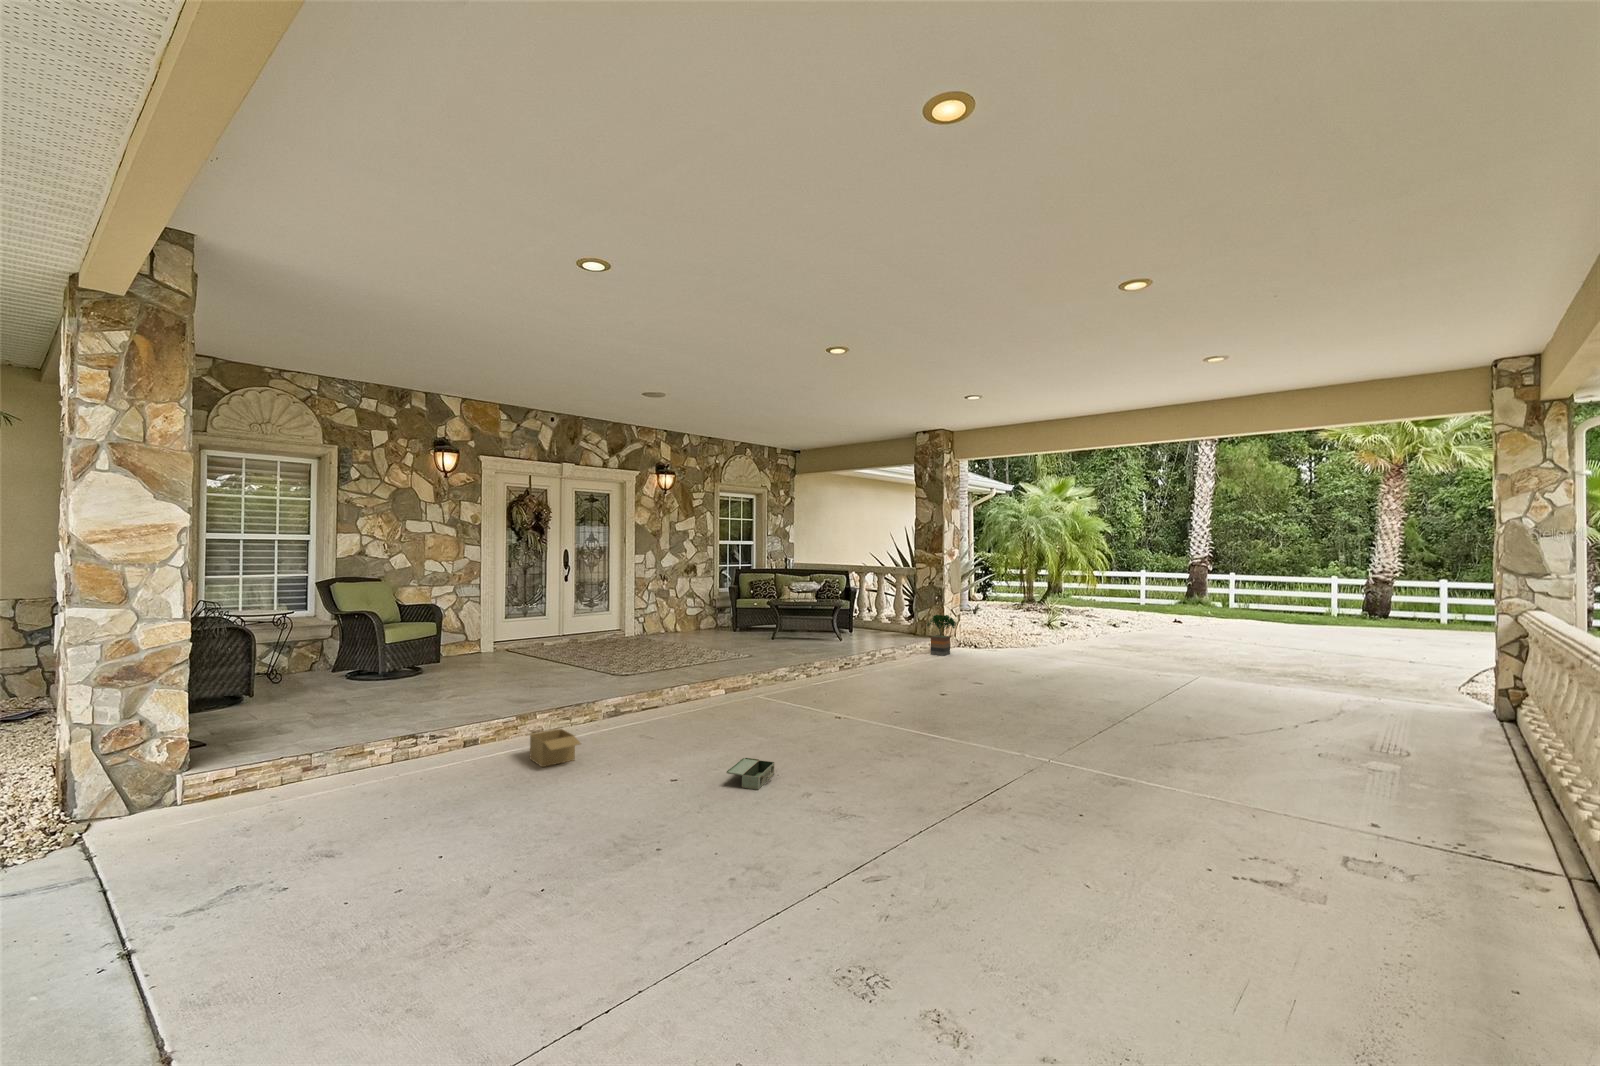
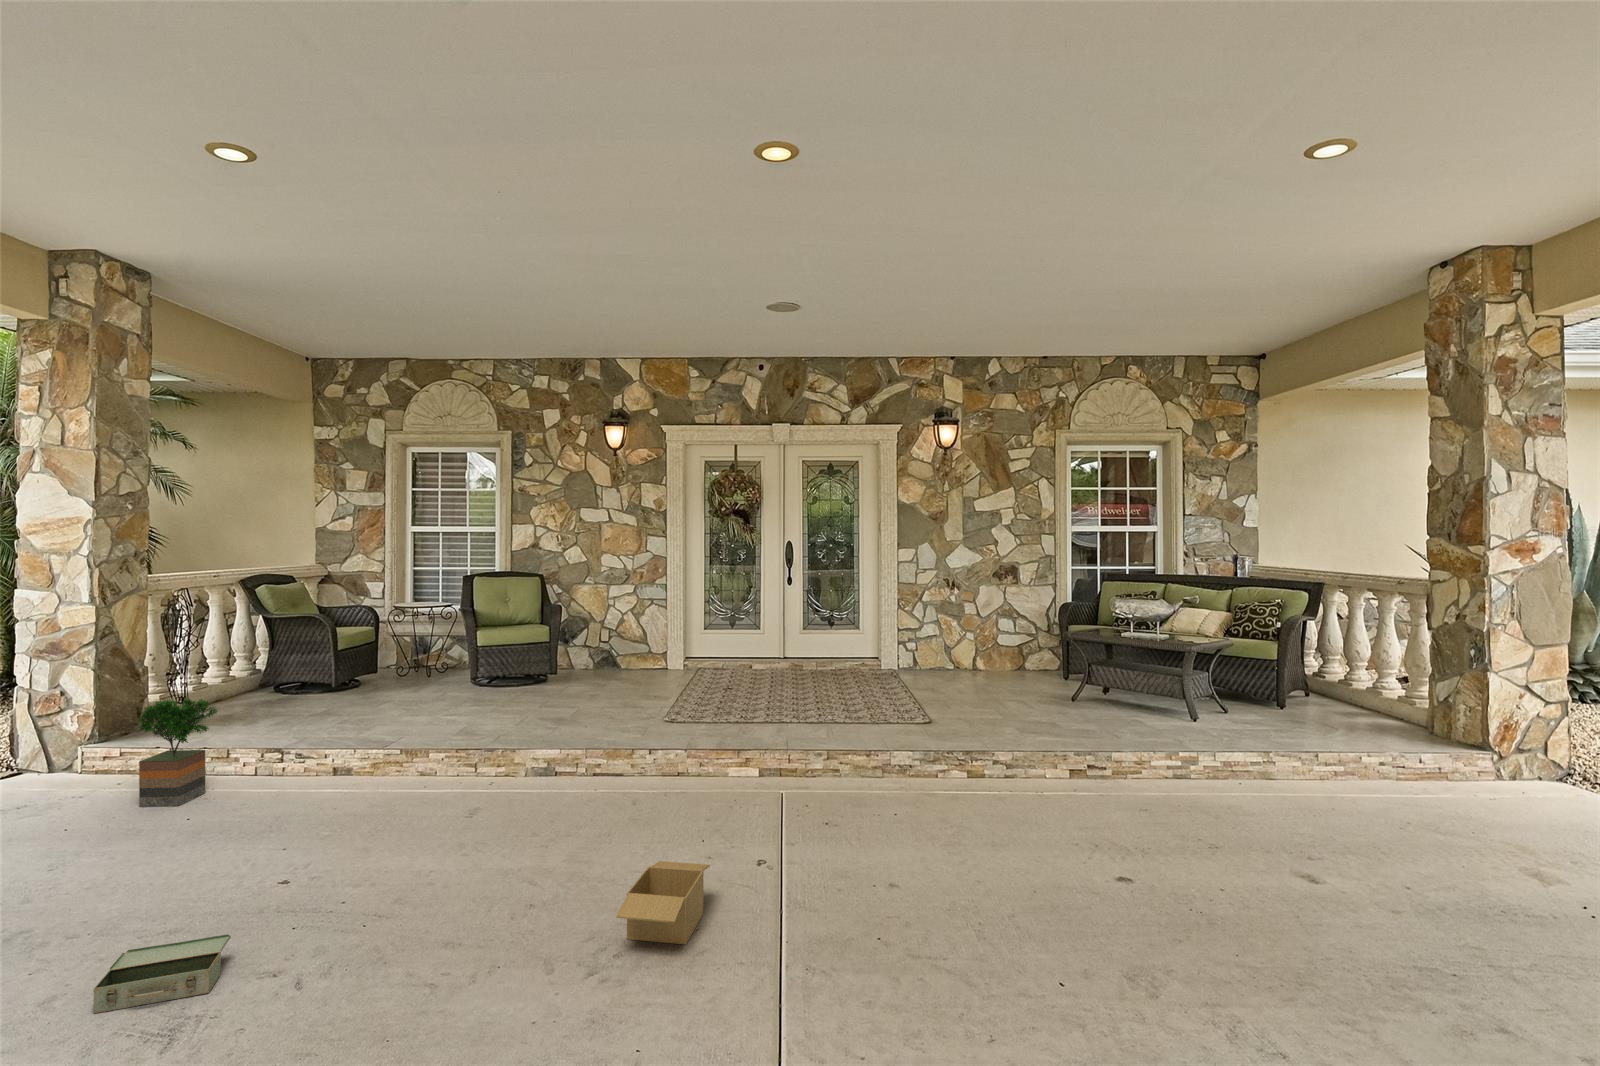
potted tree: present [927,615,956,656] -> present [138,698,218,807]
cardboard box: present [526,729,581,767] -> present [616,861,710,945]

